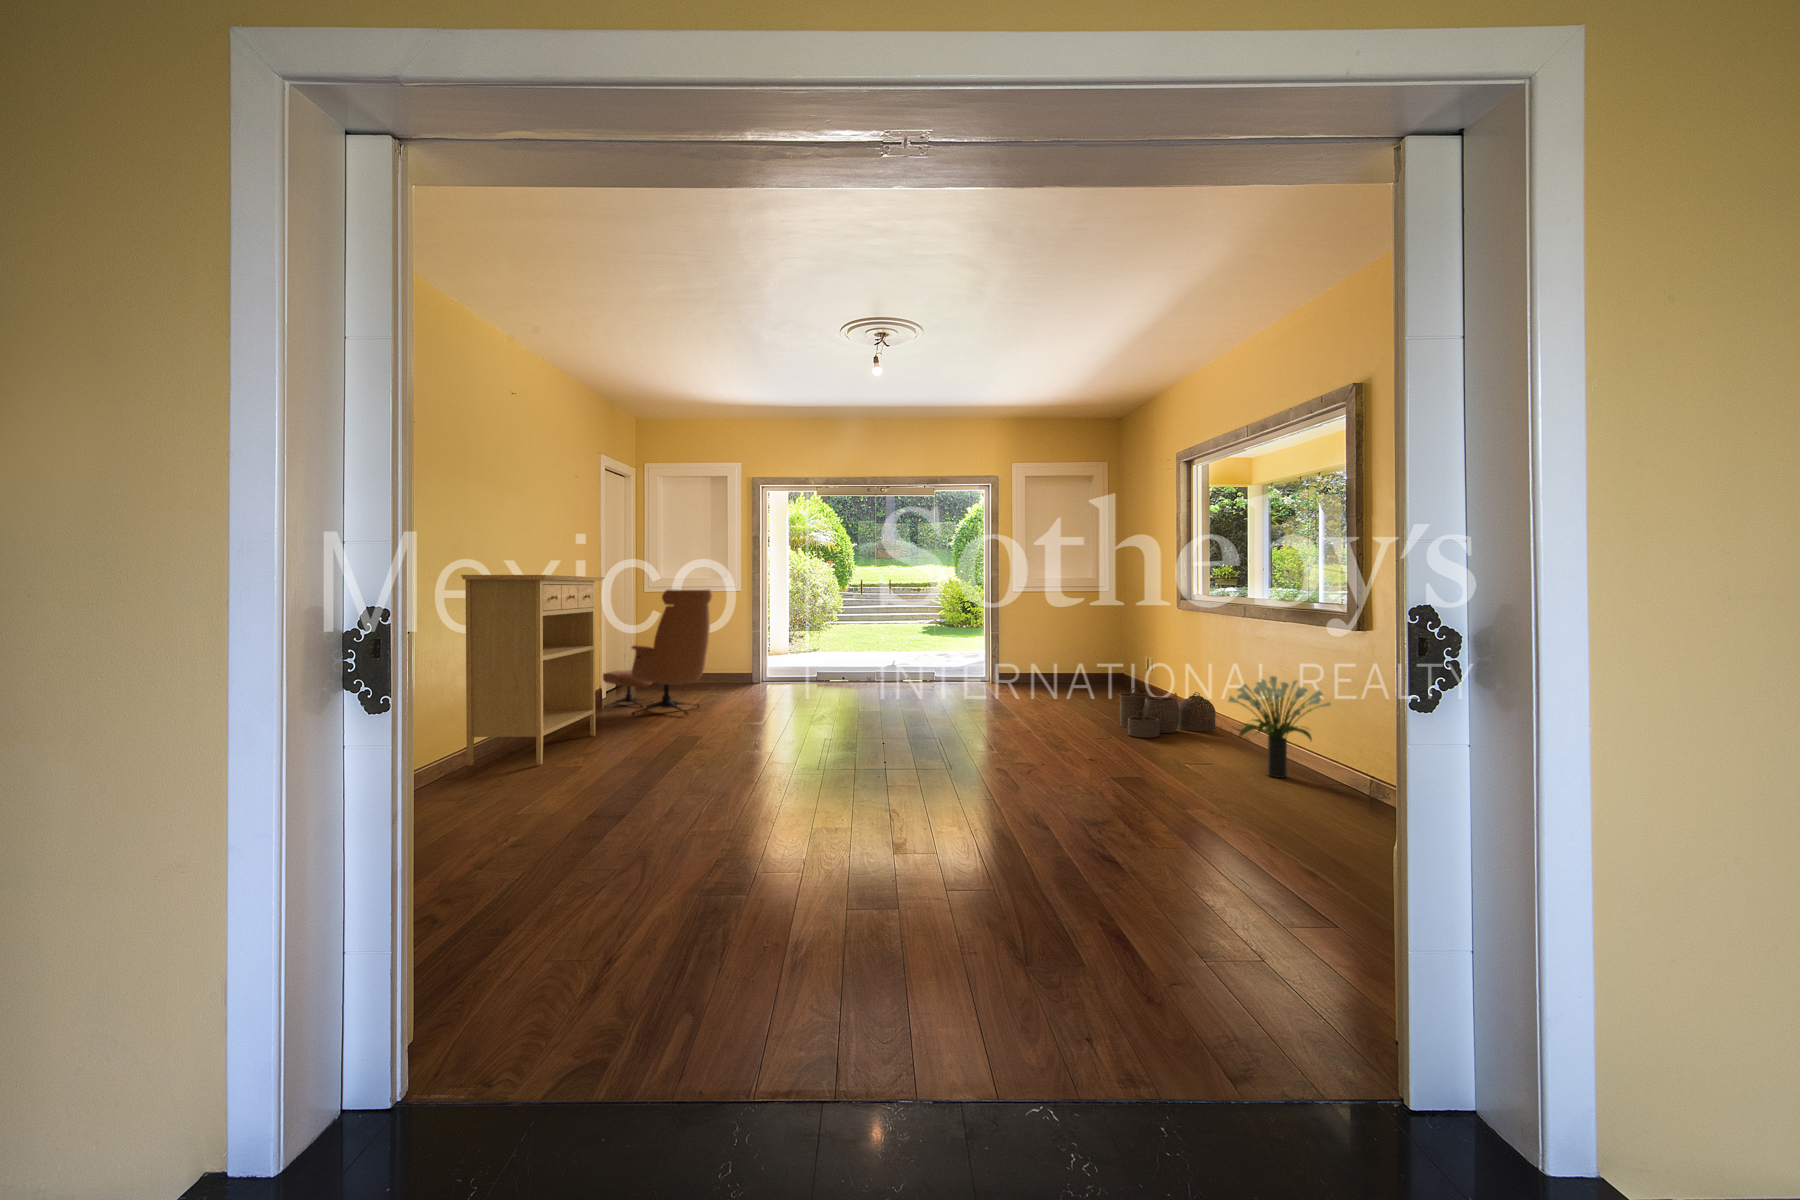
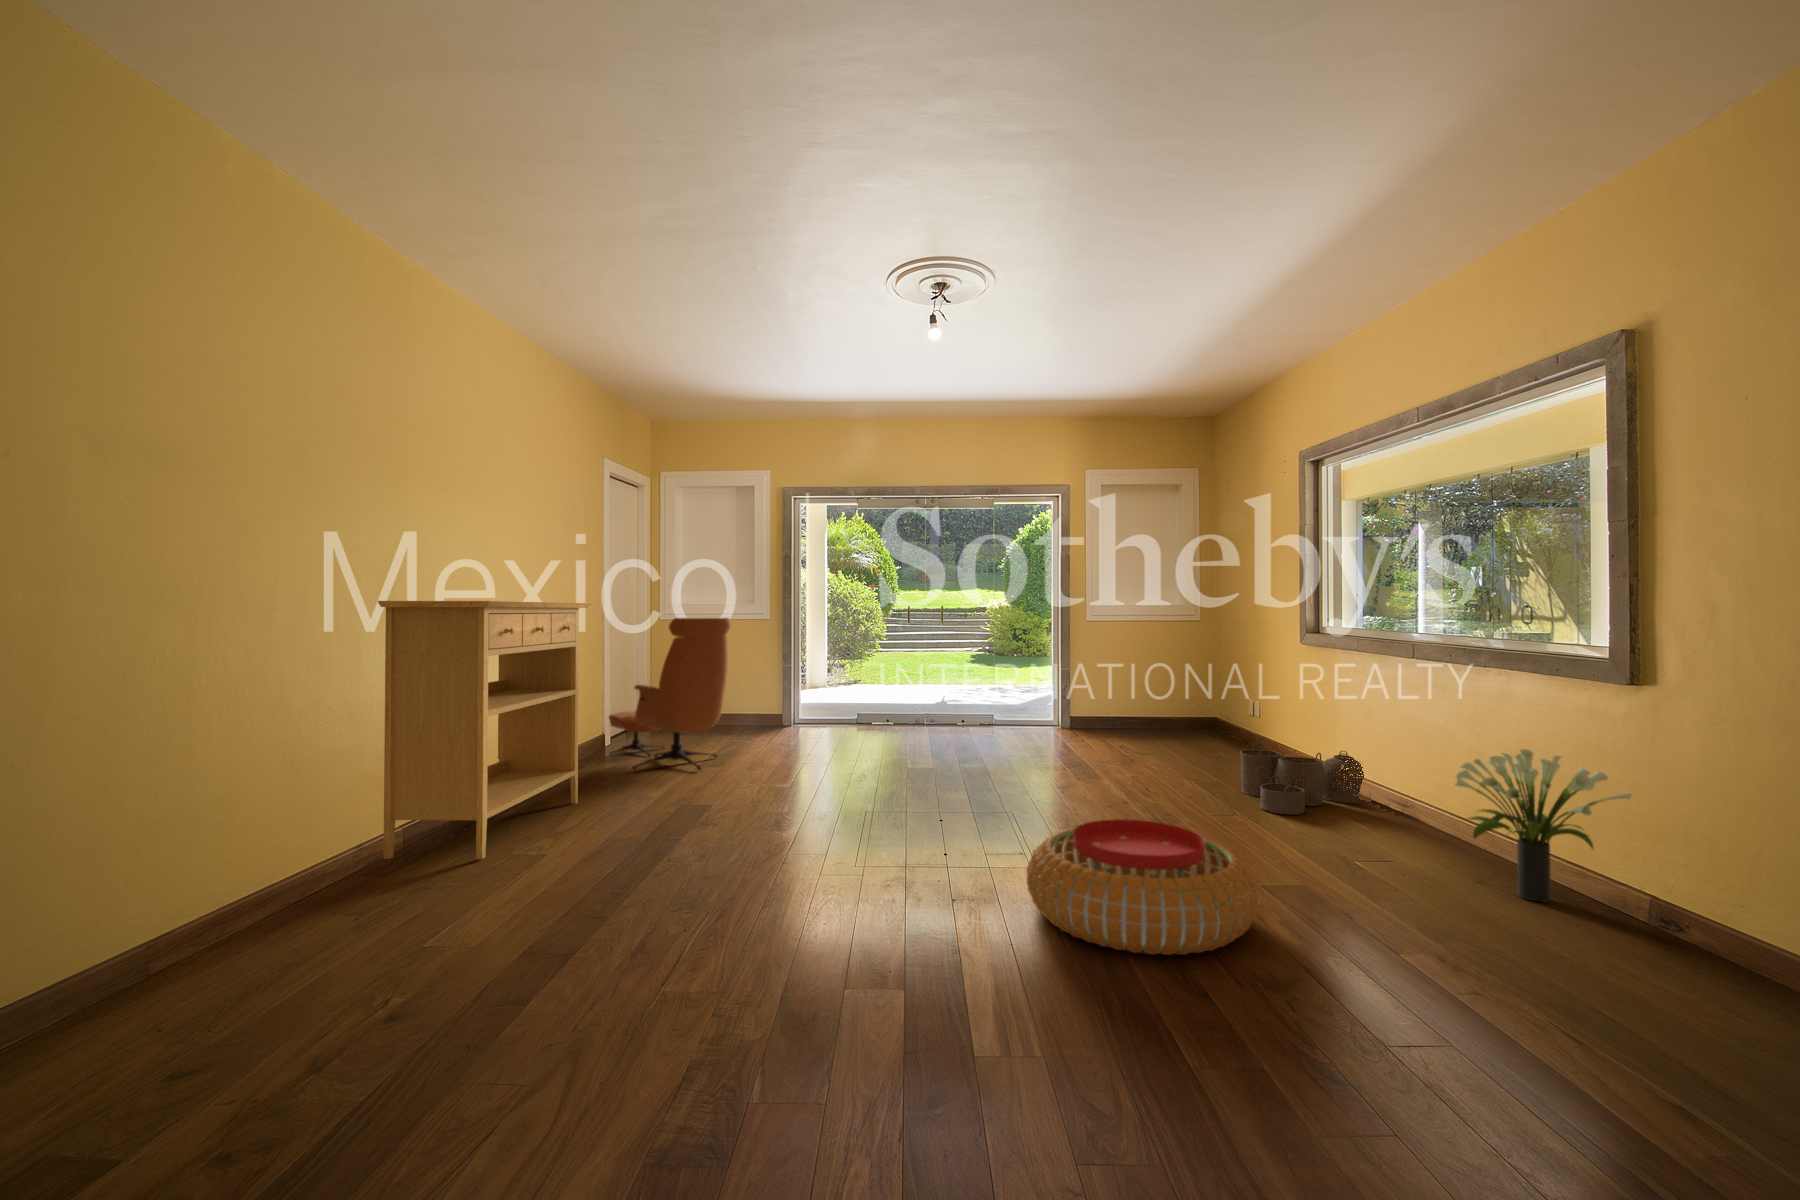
pouf: none [933,726,1082,801] -> present [1026,819,1258,955]

